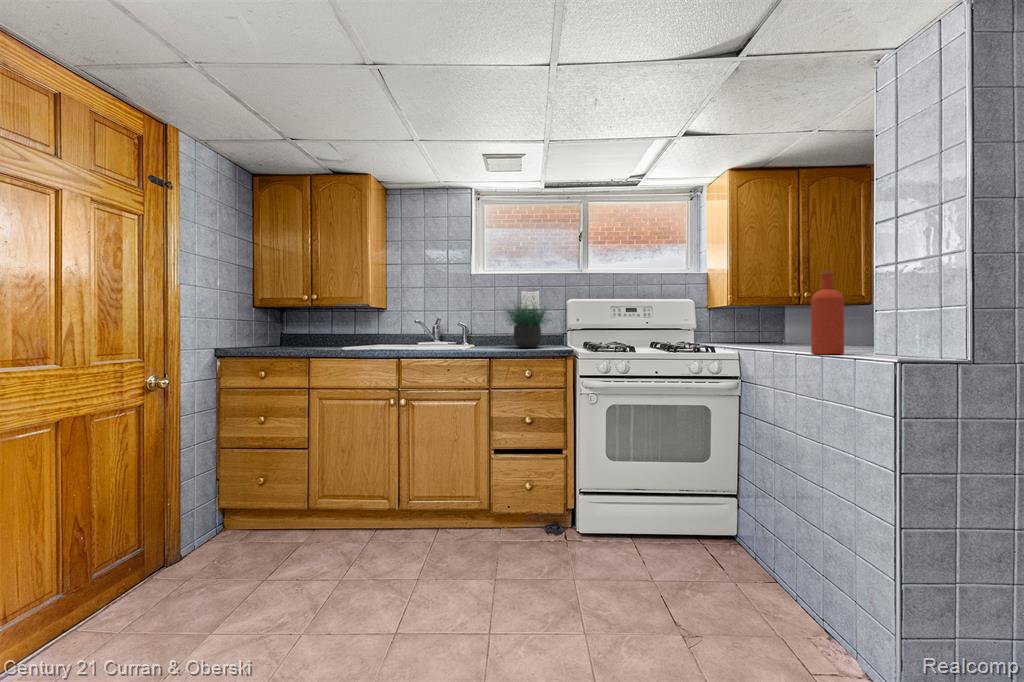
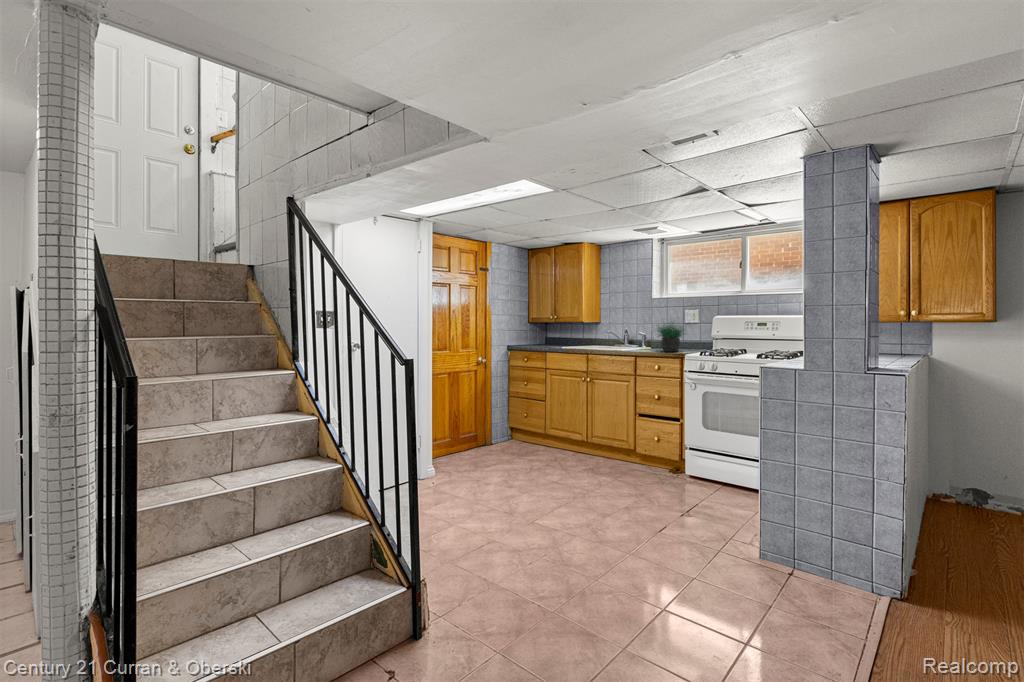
bottle: present [811,270,844,354] -> none [780,317,799,368]

